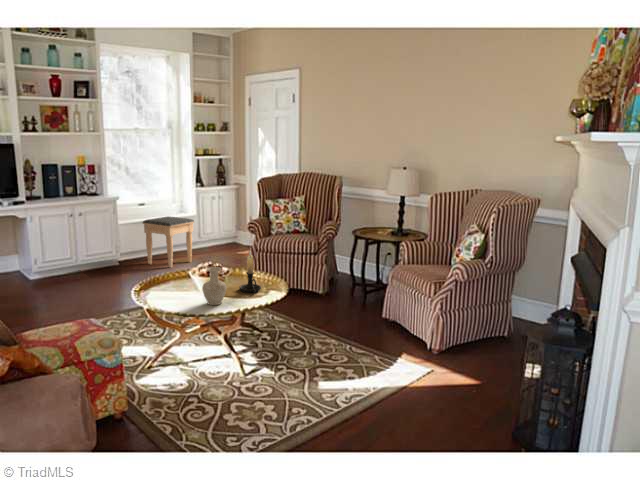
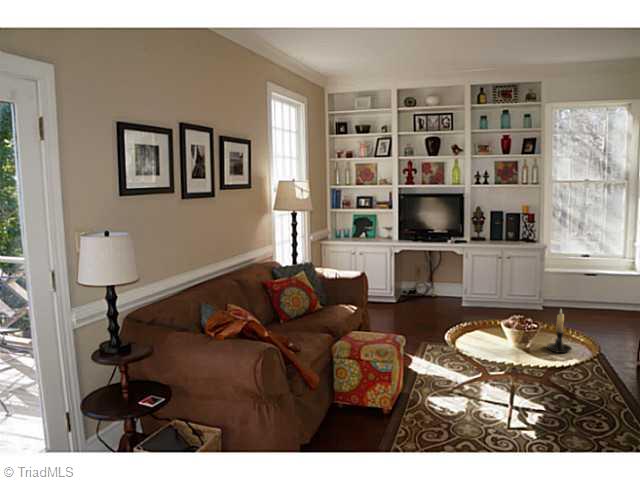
footstool: present [143,217,194,268] -> none [568,269,626,323]
vase: present [202,267,226,305] -> none [491,316,515,352]

